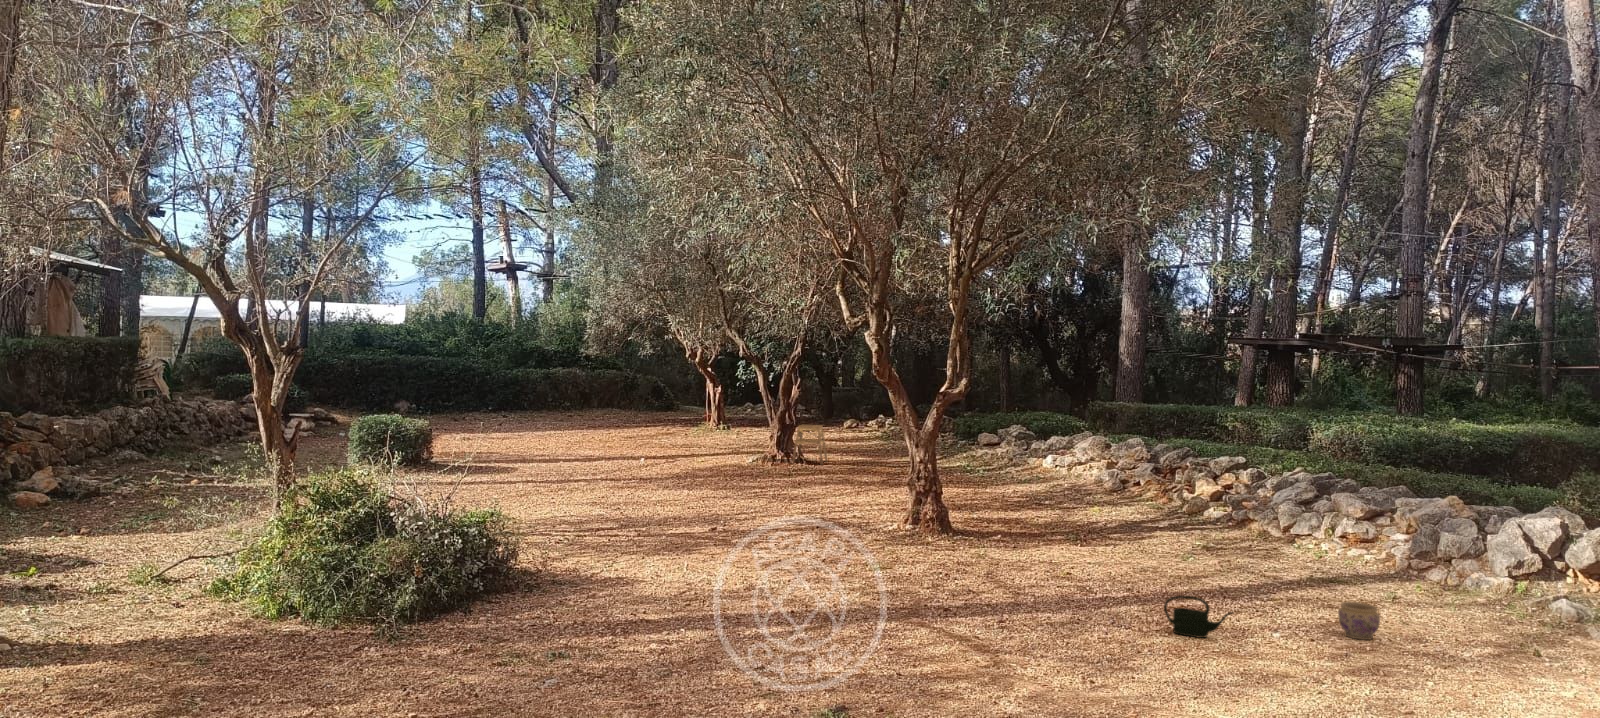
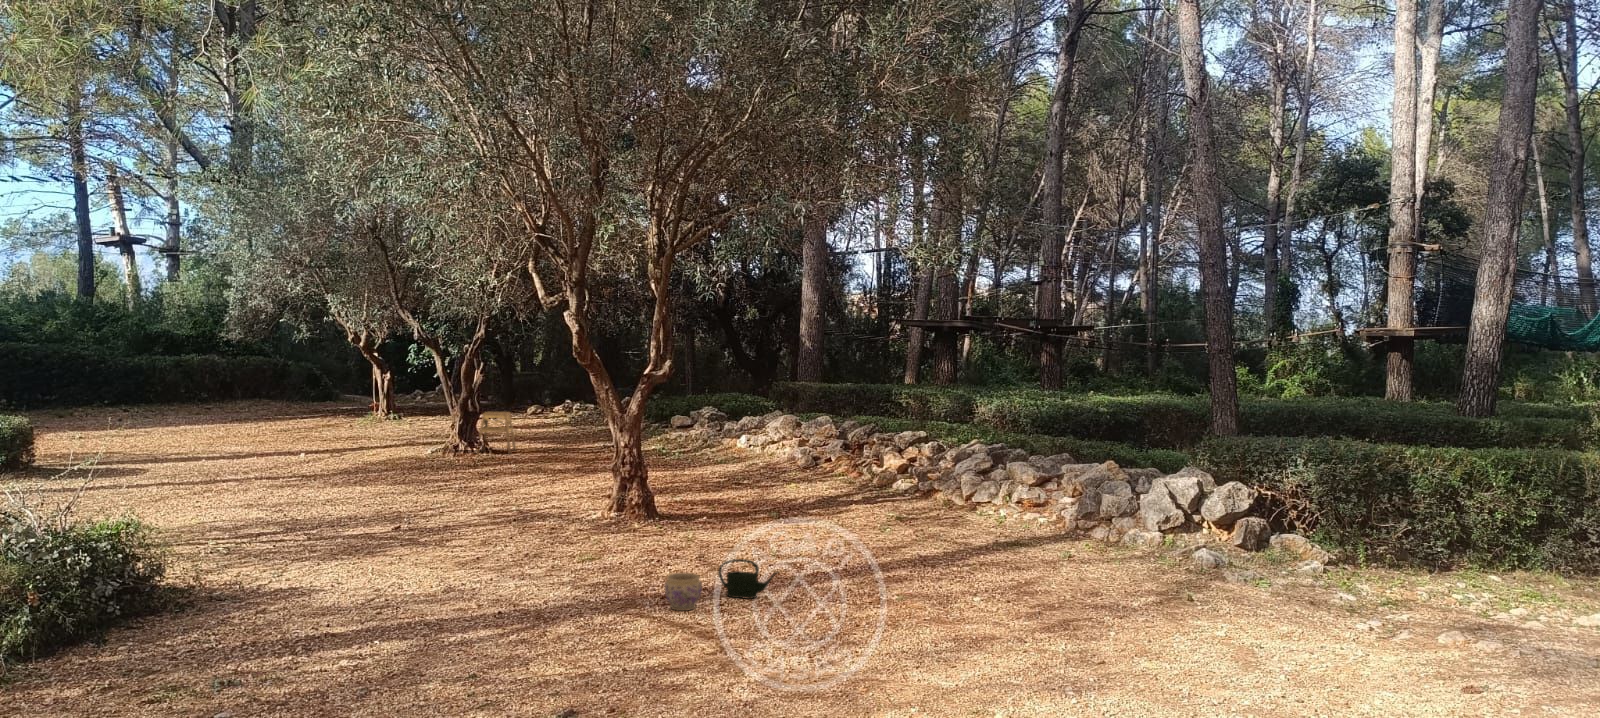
watering can: present [1164,596,1232,638] -> present [718,559,778,599]
planter: present [1338,602,1380,640] -> present [665,573,702,611]

